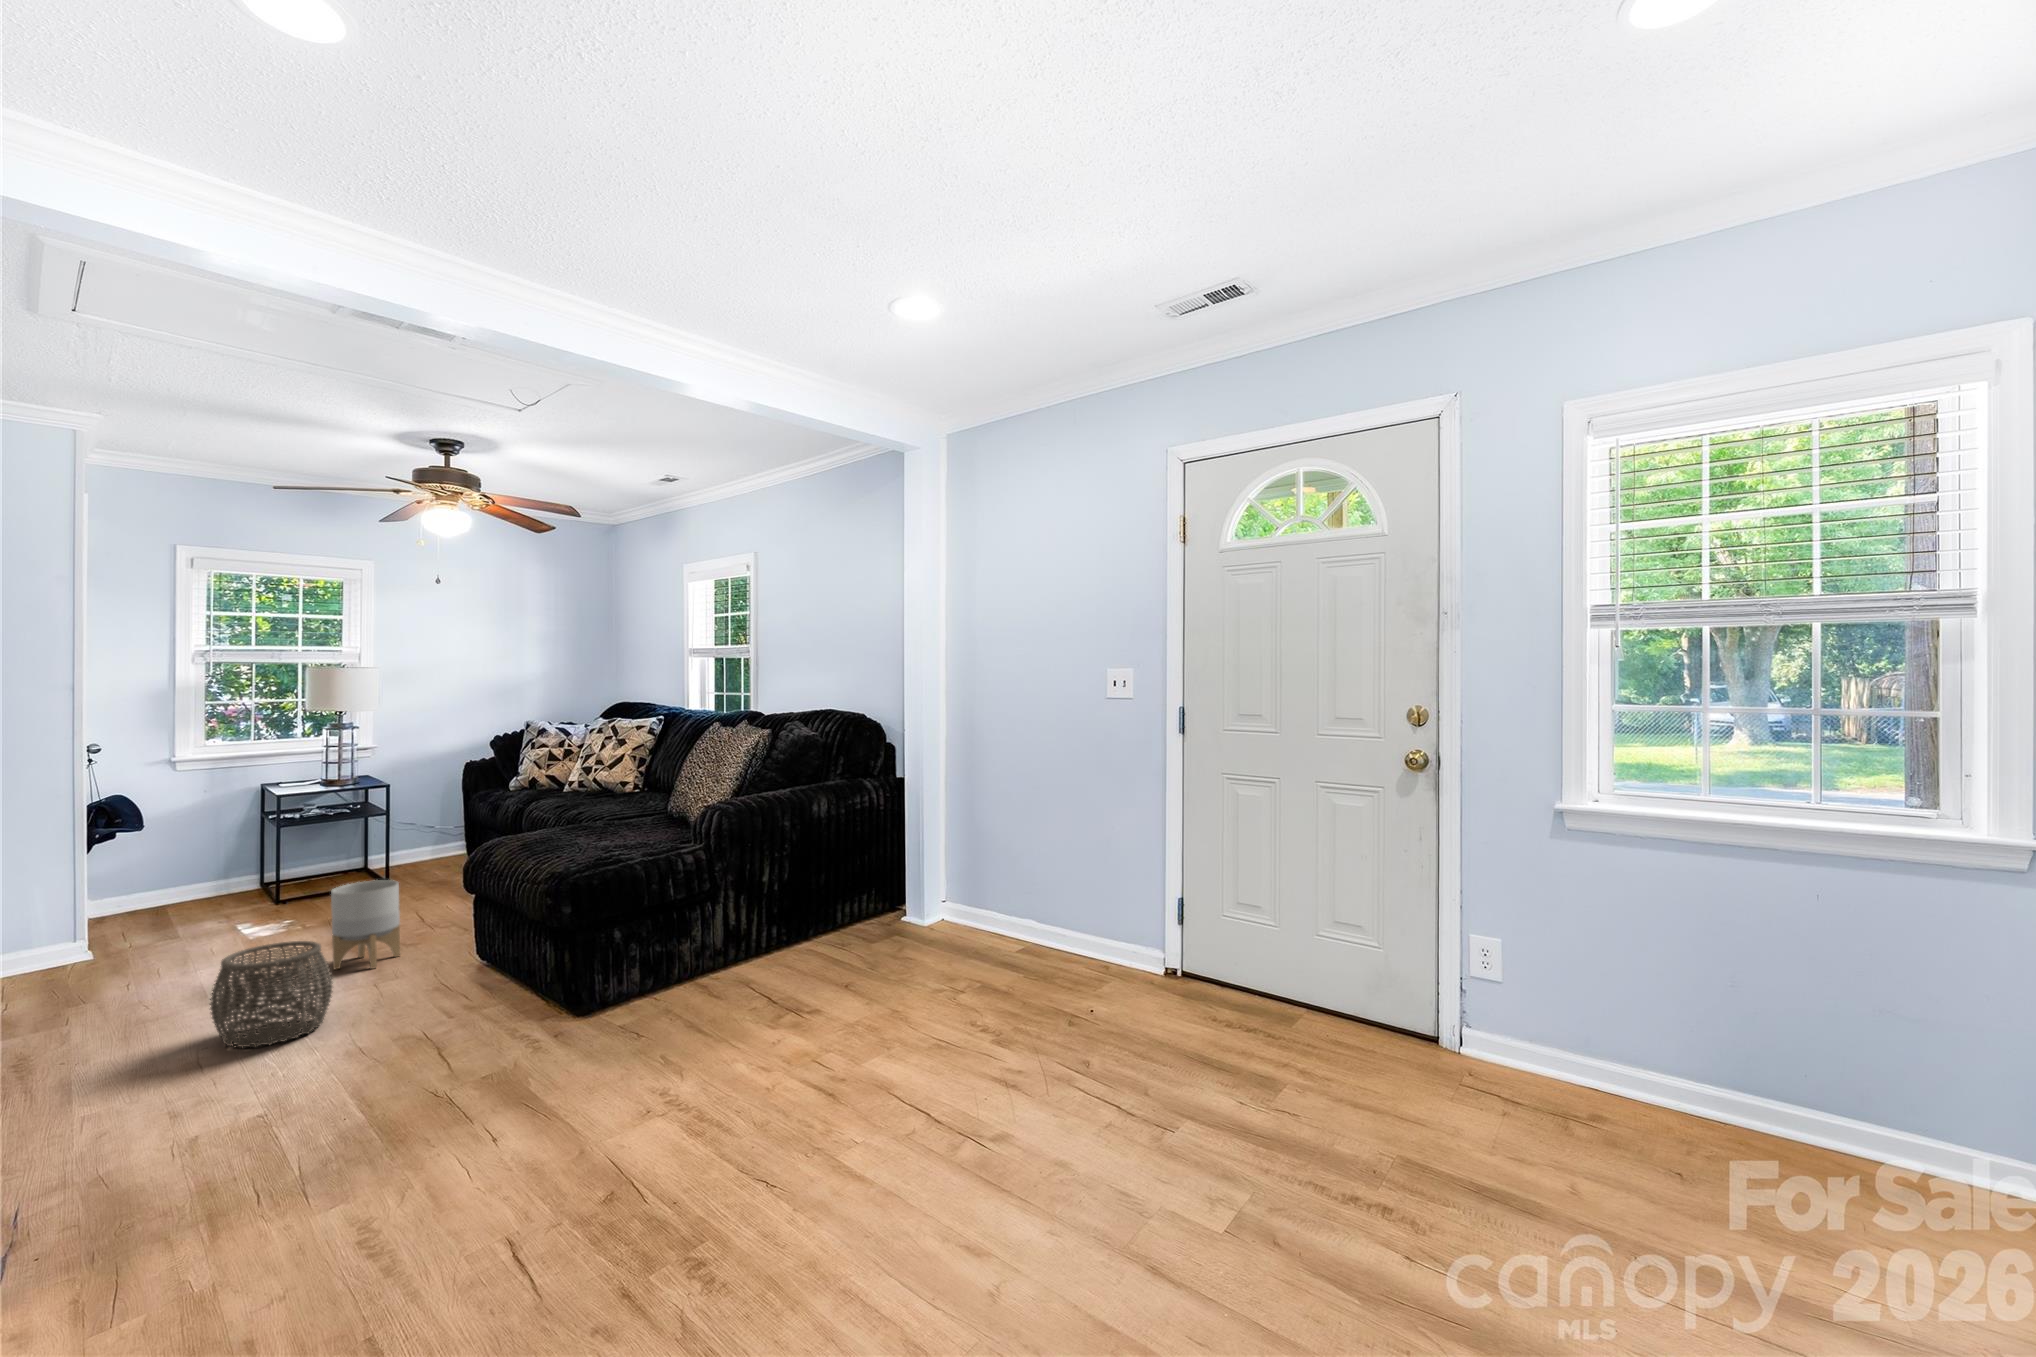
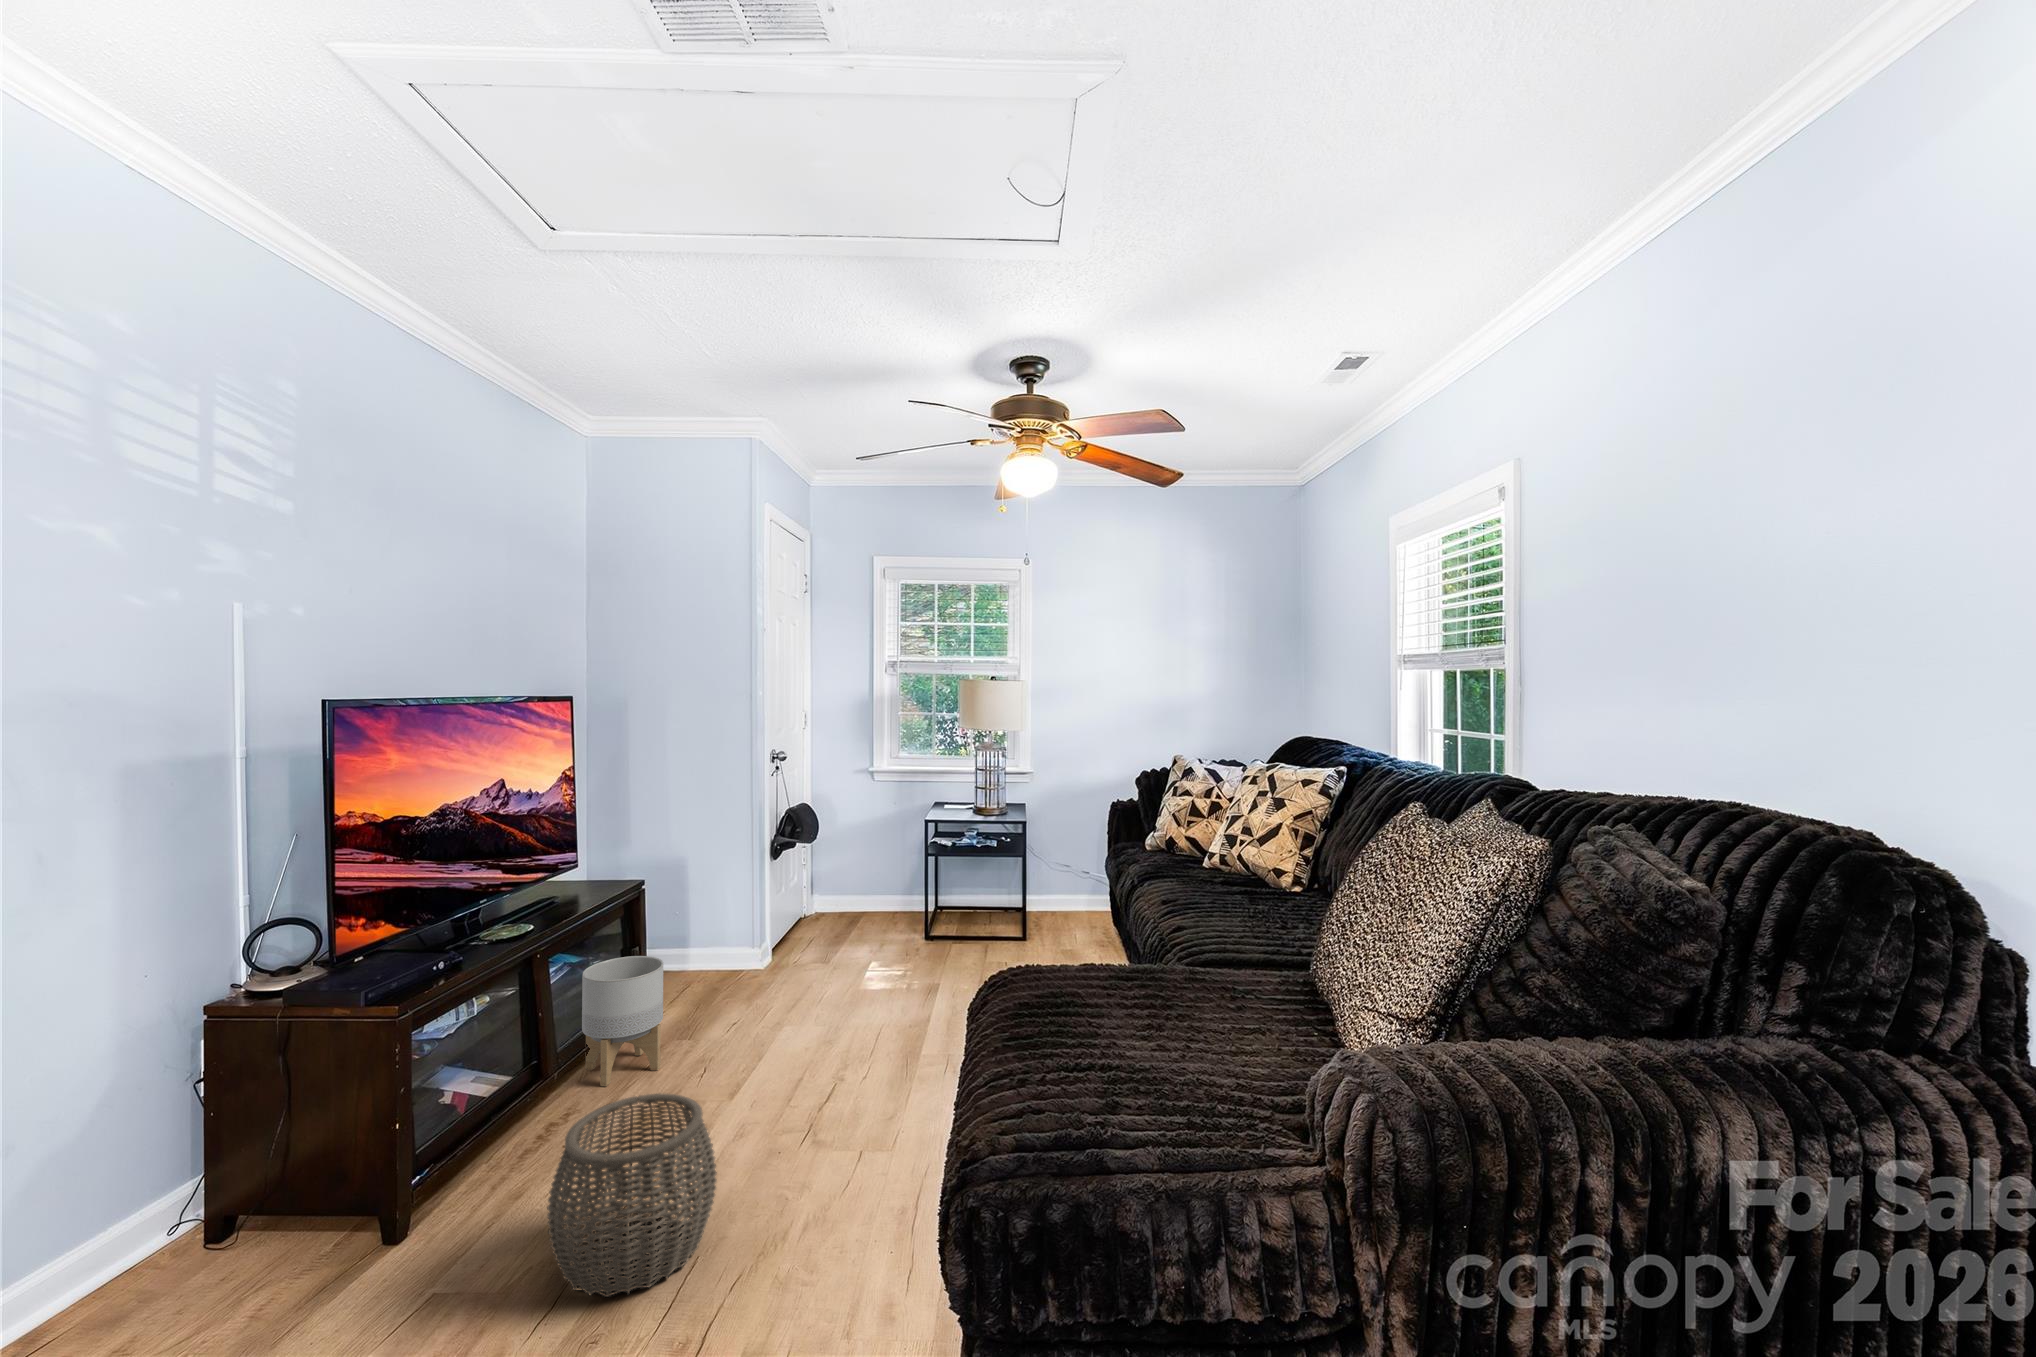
planter: present [331,880,400,969] -> present [582,956,663,1086]

